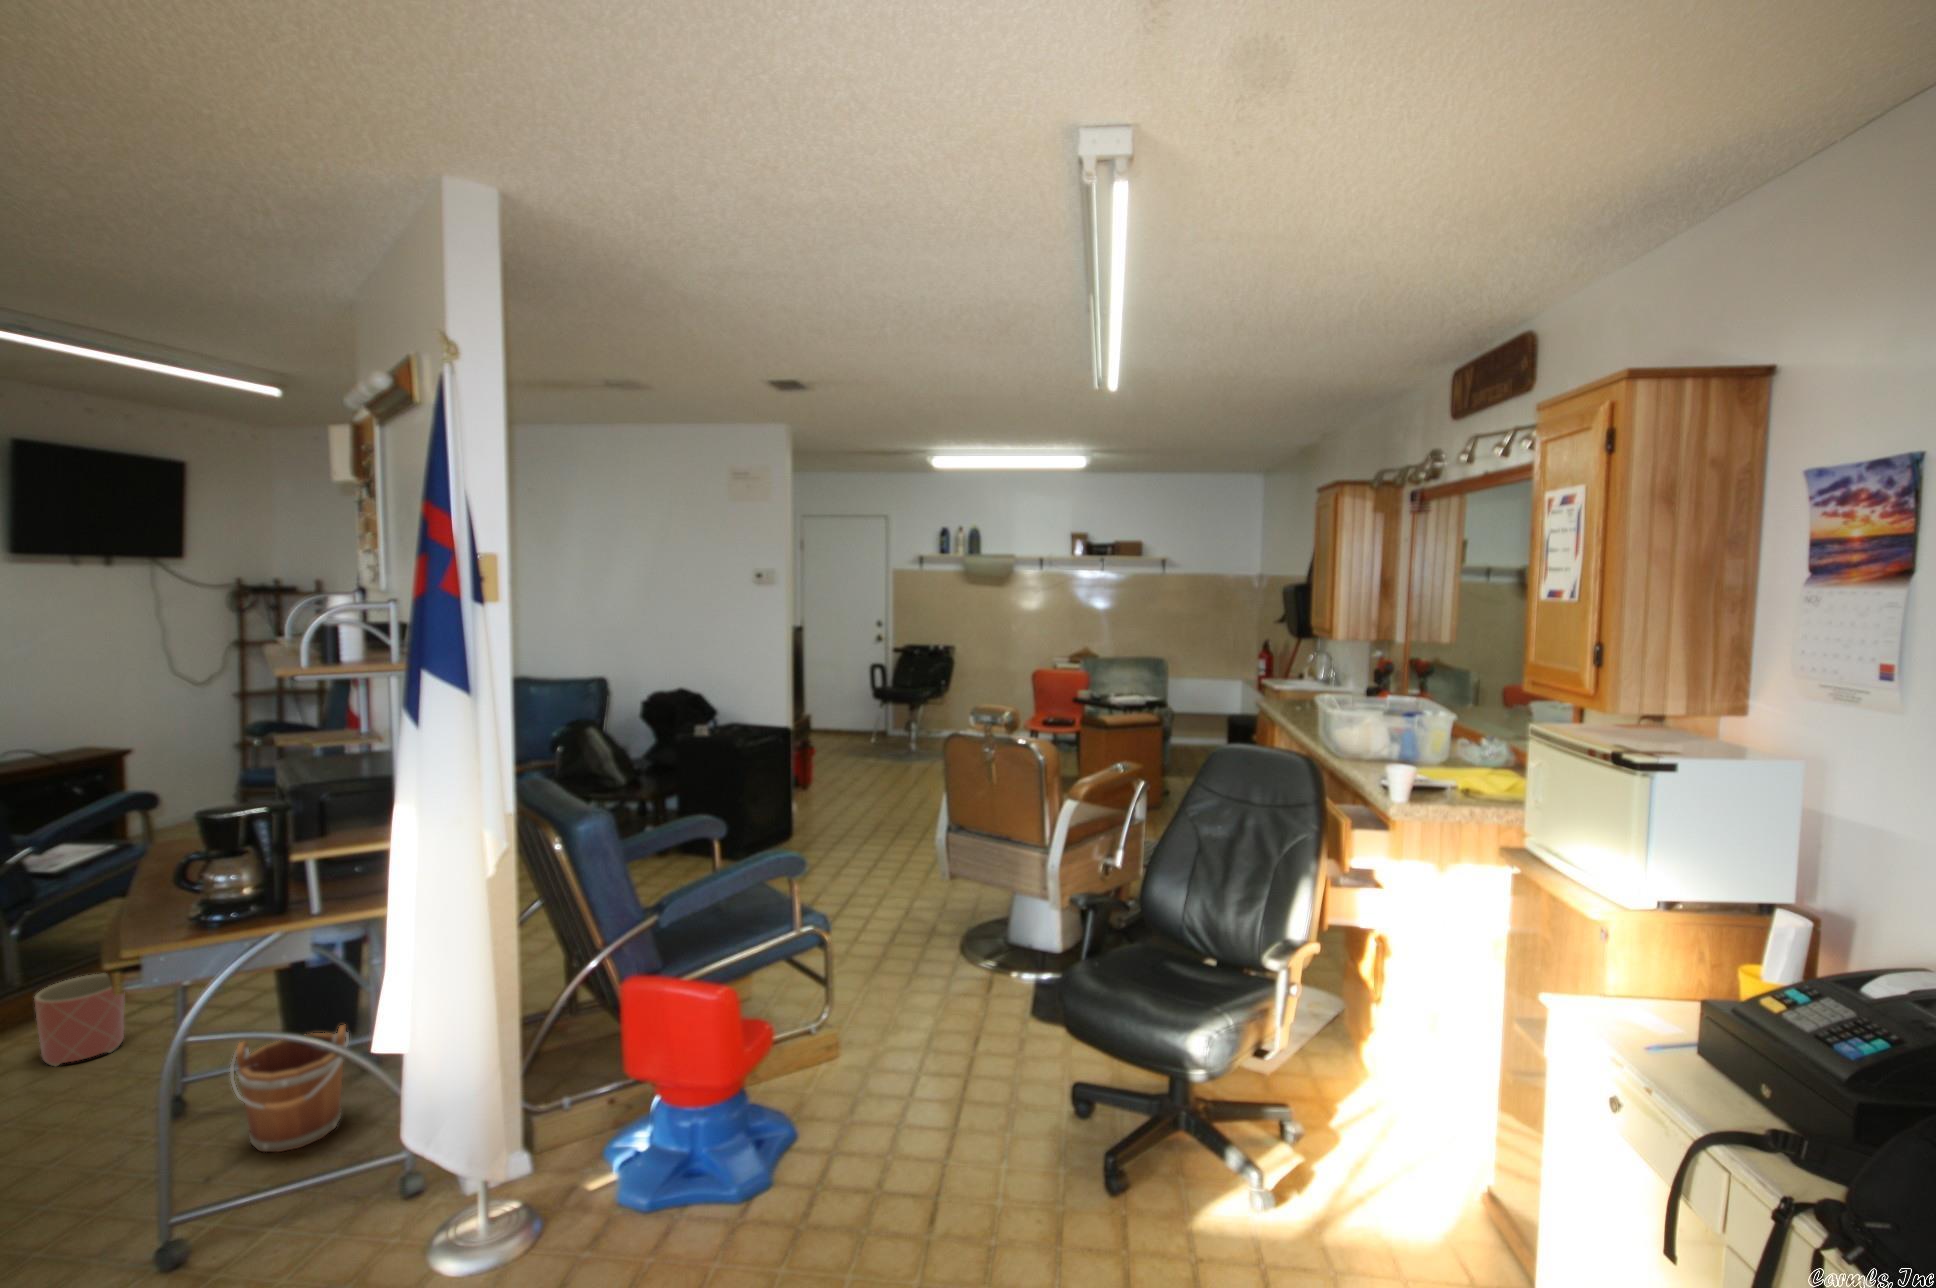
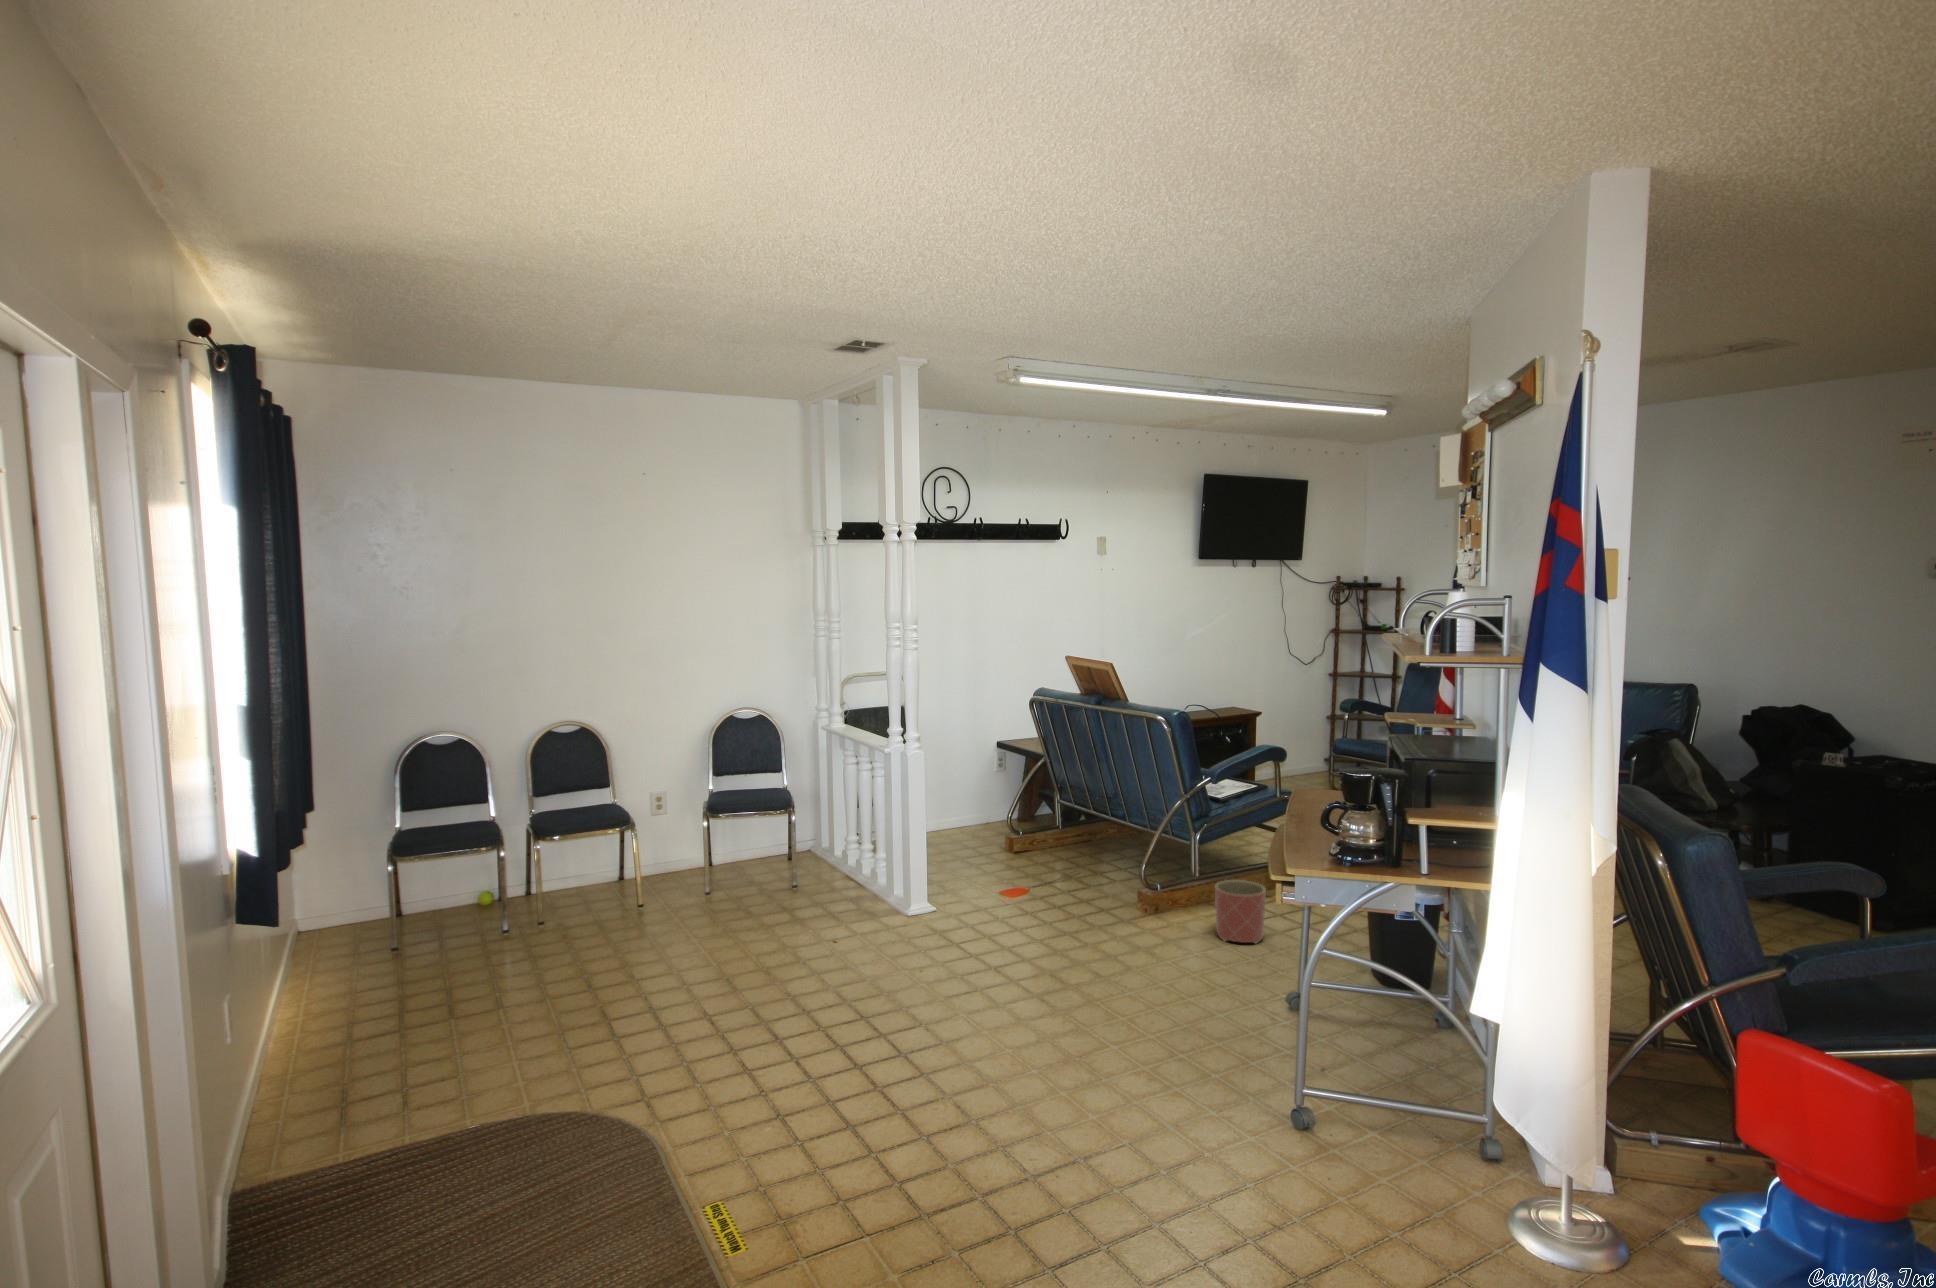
bucket: present [231,1025,349,1152] -> none [1345,965,1436,1073]

